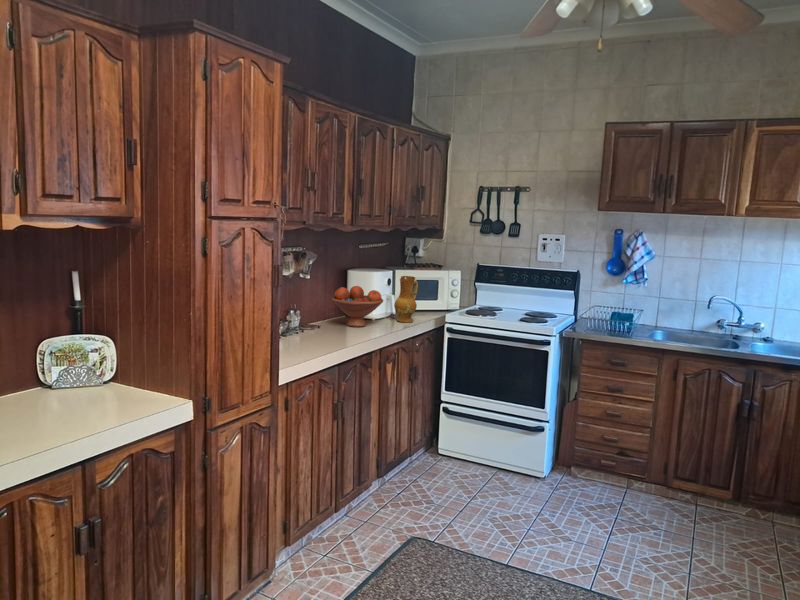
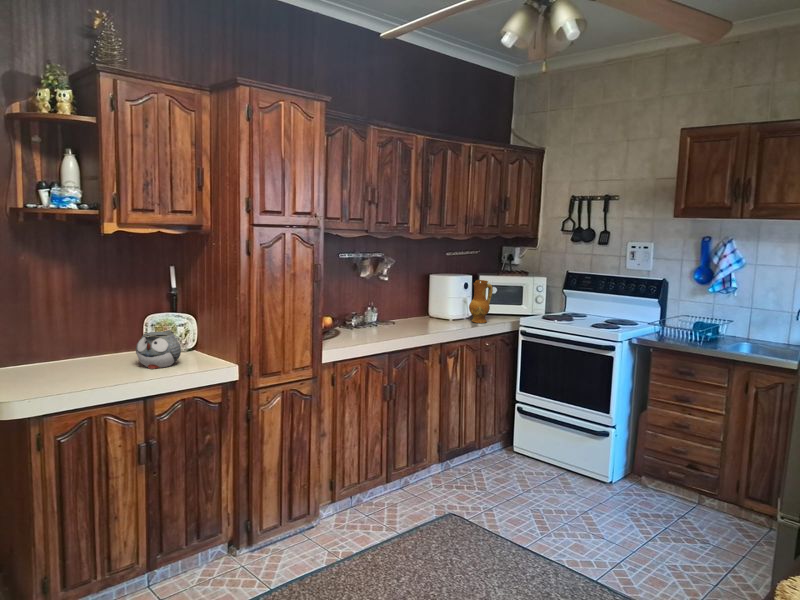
fruit bowl: present [332,286,383,327] -> none [407,288,454,324]
teapot: none [47,361,113,418] -> present [136,330,181,369]

